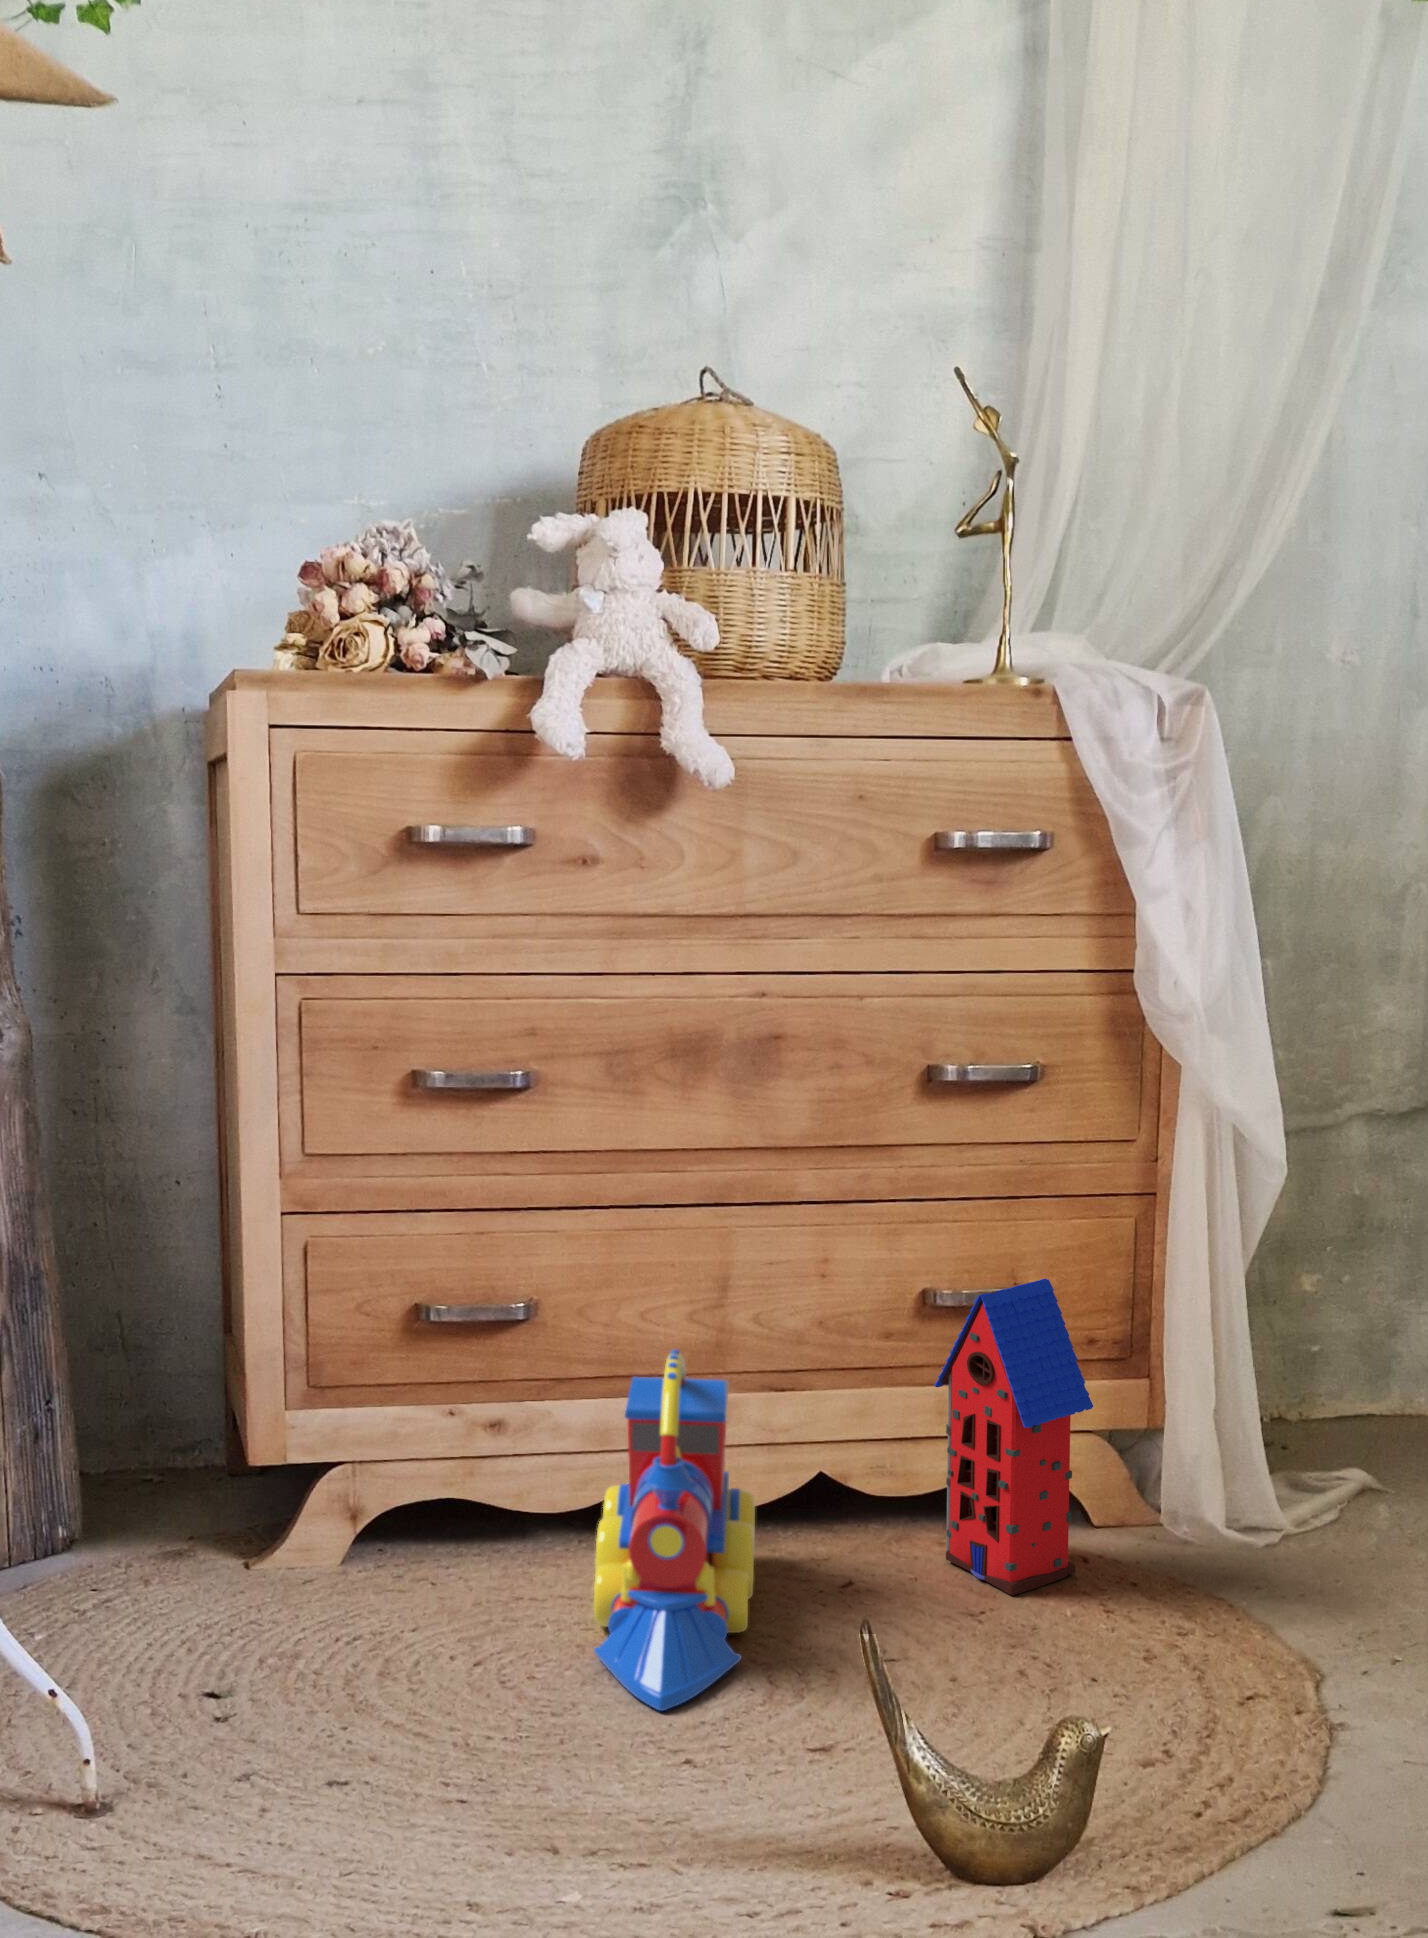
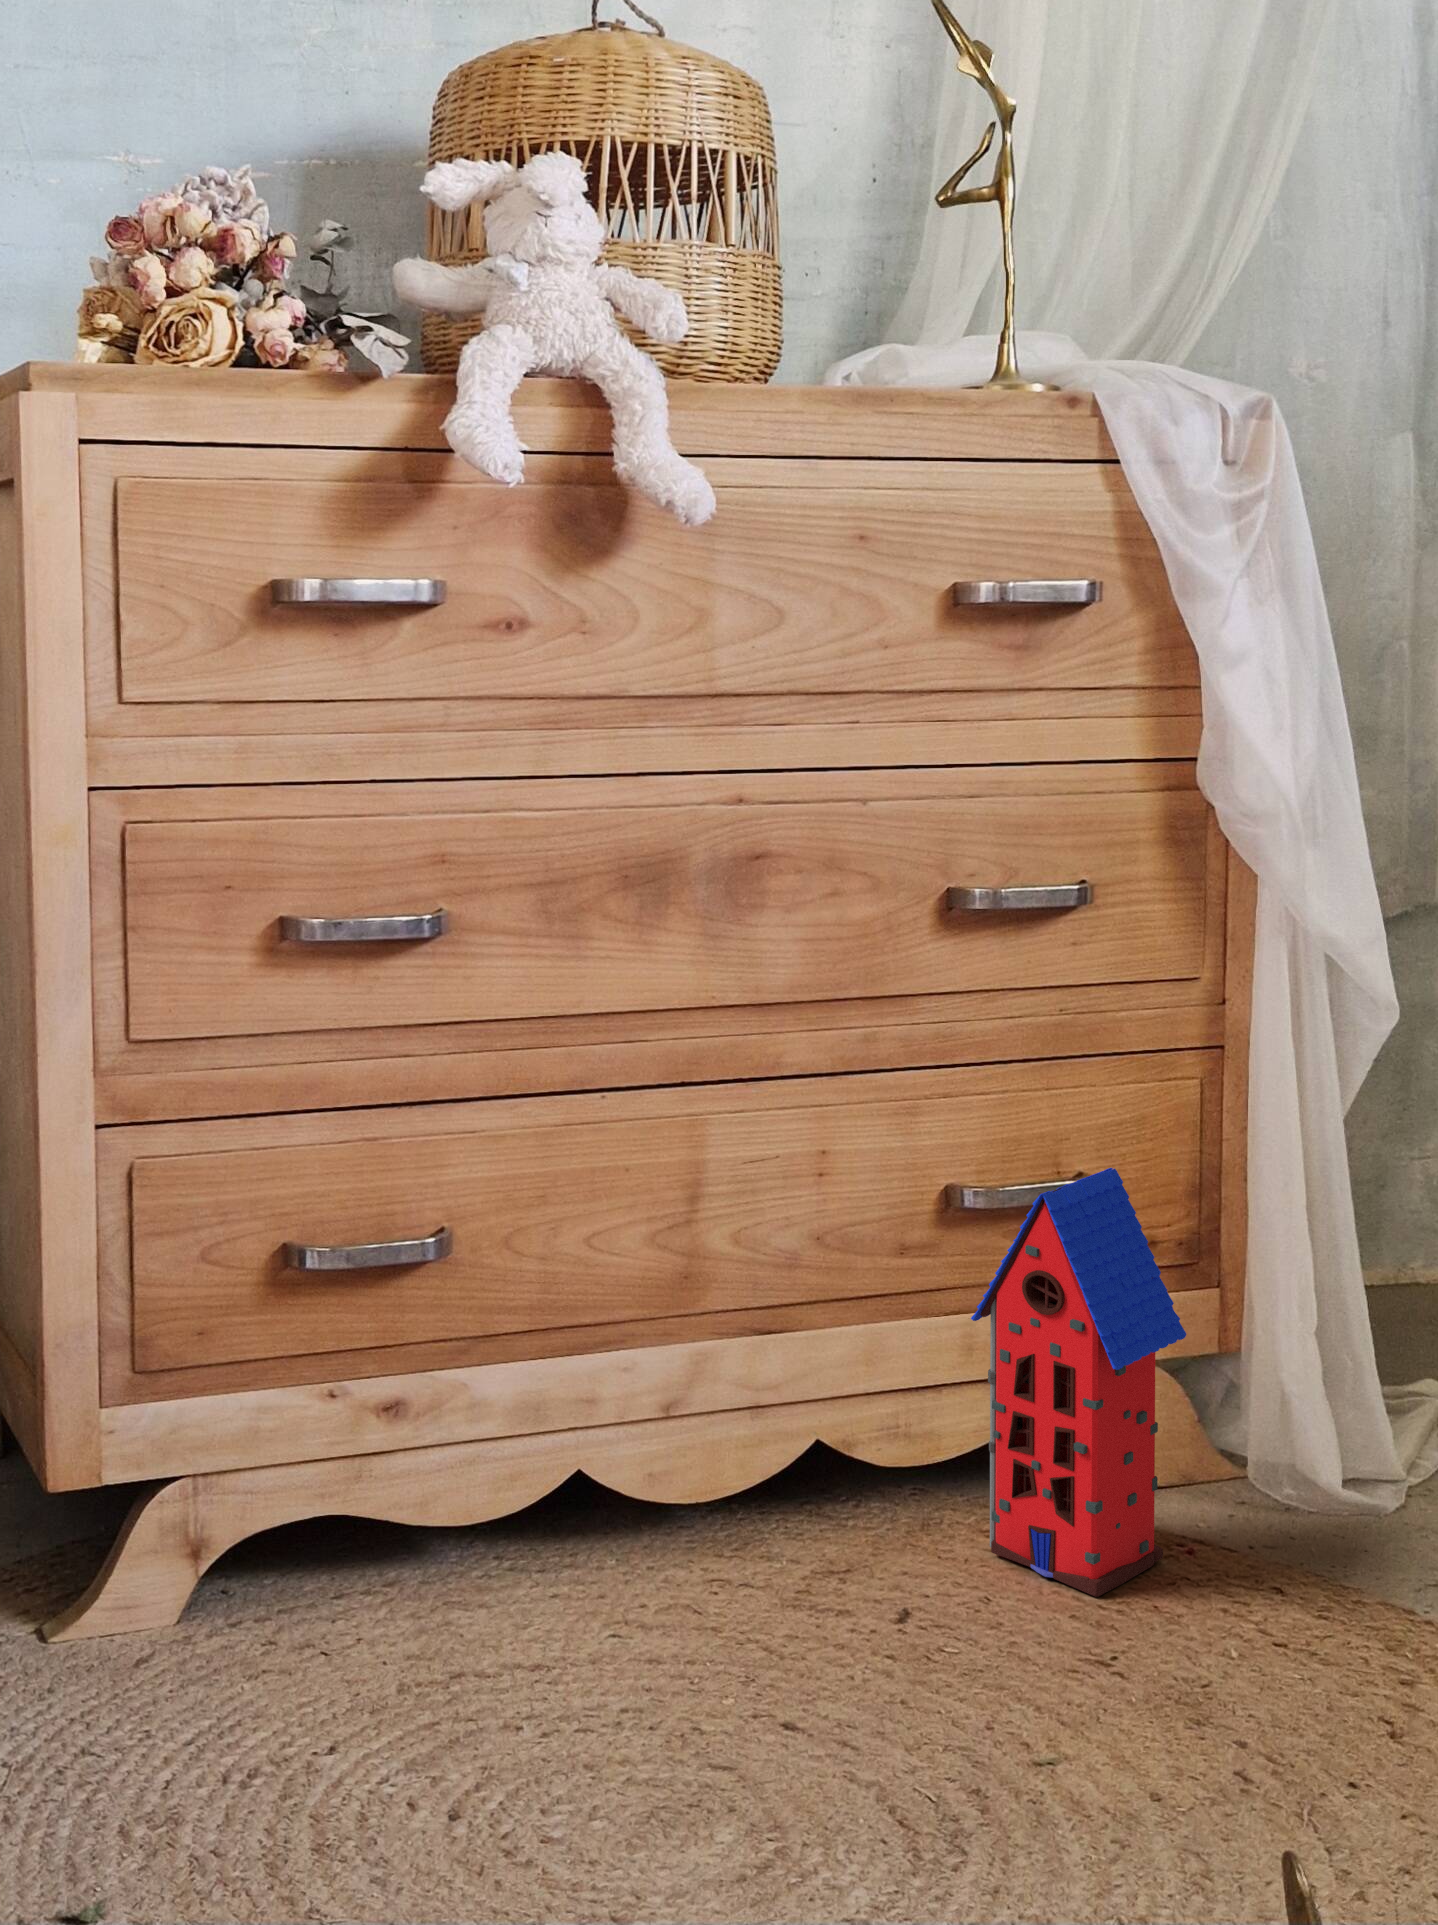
toy train: present [594,1350,755,1711] -> none [541,1291,784,1813]

